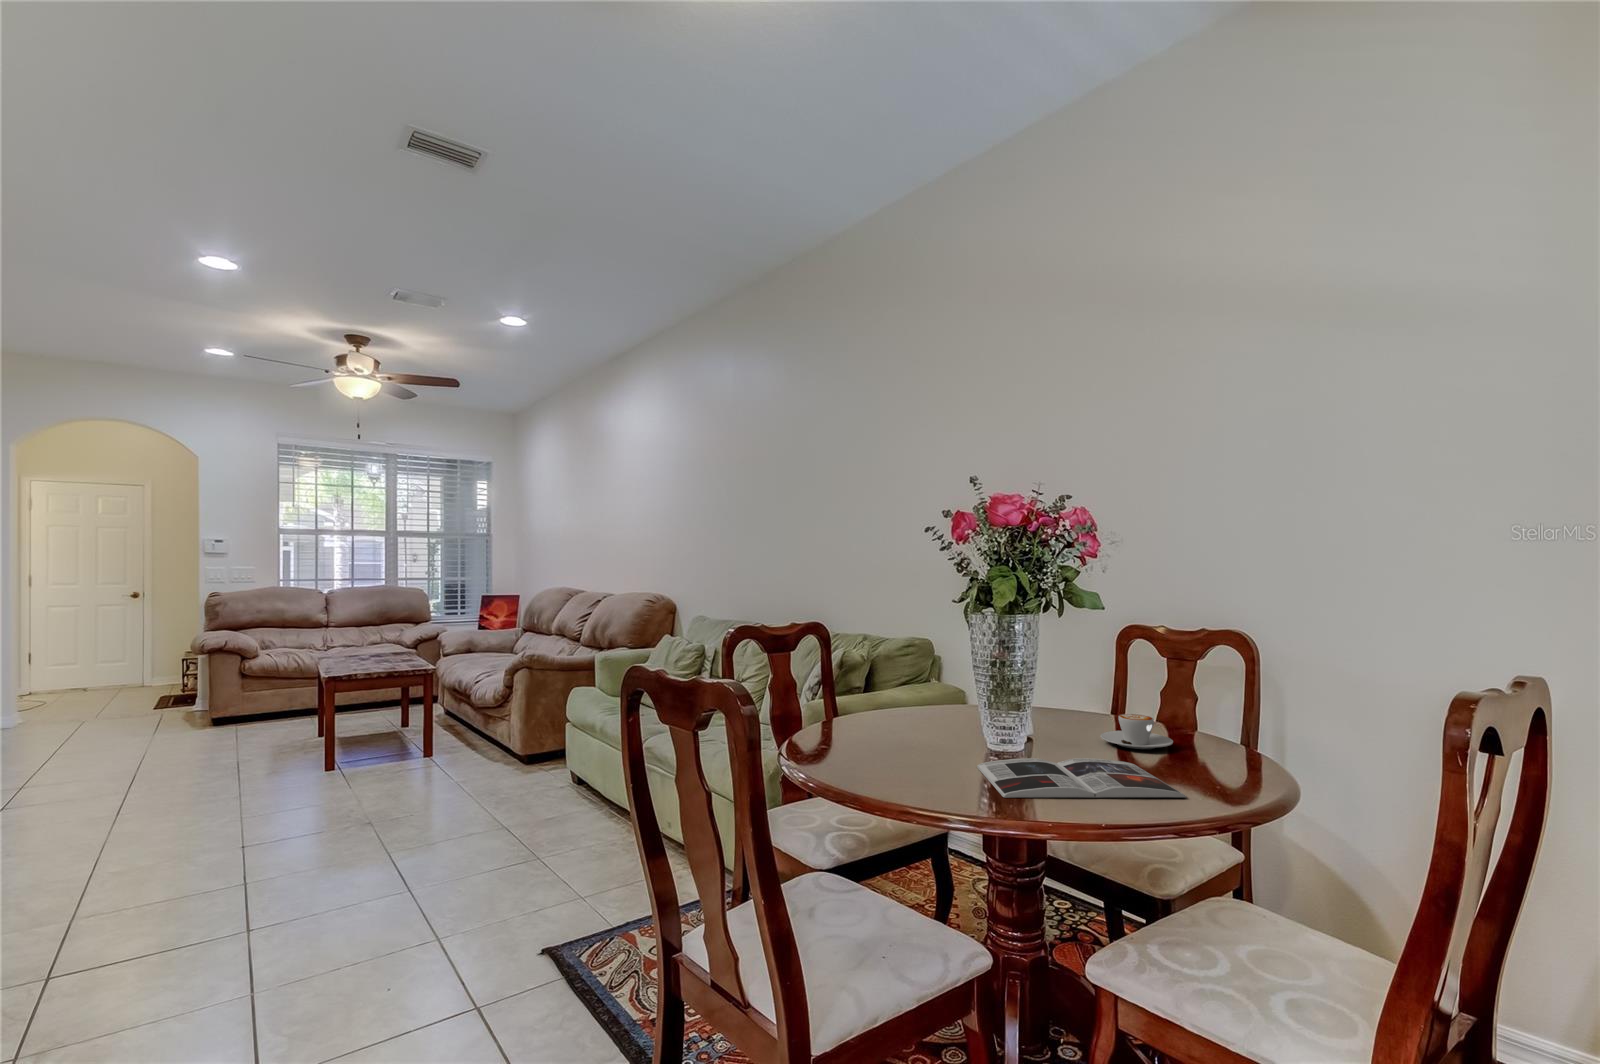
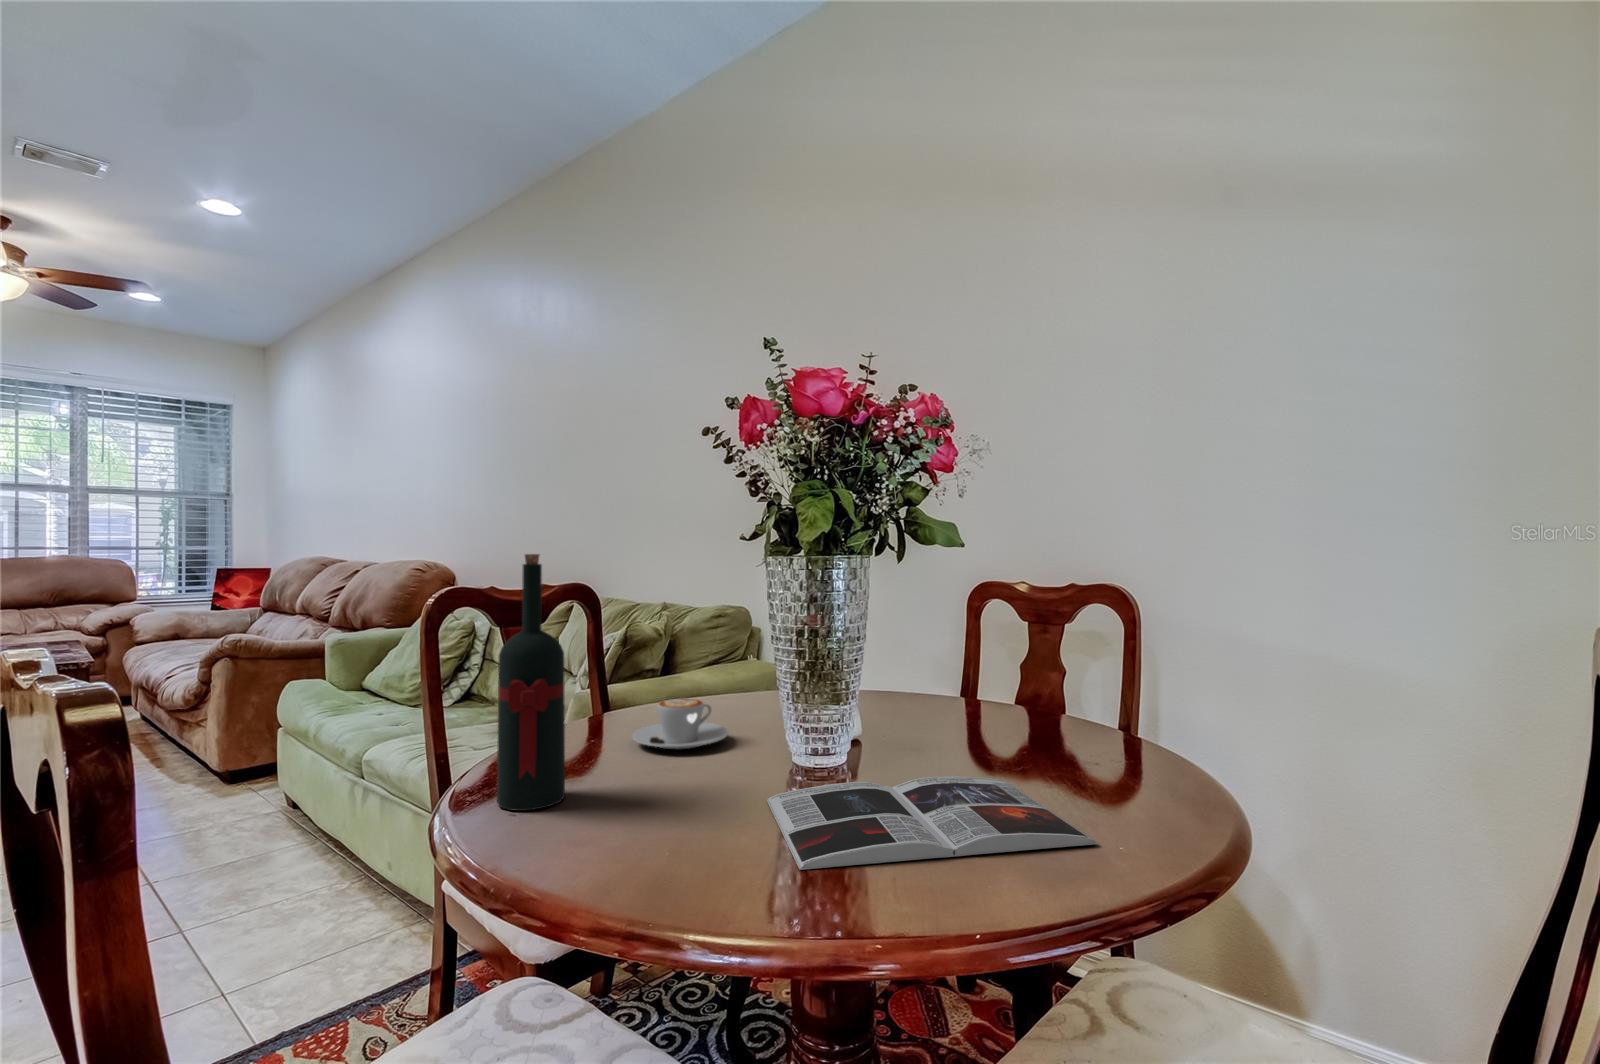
wine bottle: none [816,613,853,764] -> present [497,554,565,811]
coffee cup: present [1101,714,1173,749] -> present [632,698,728,749]

